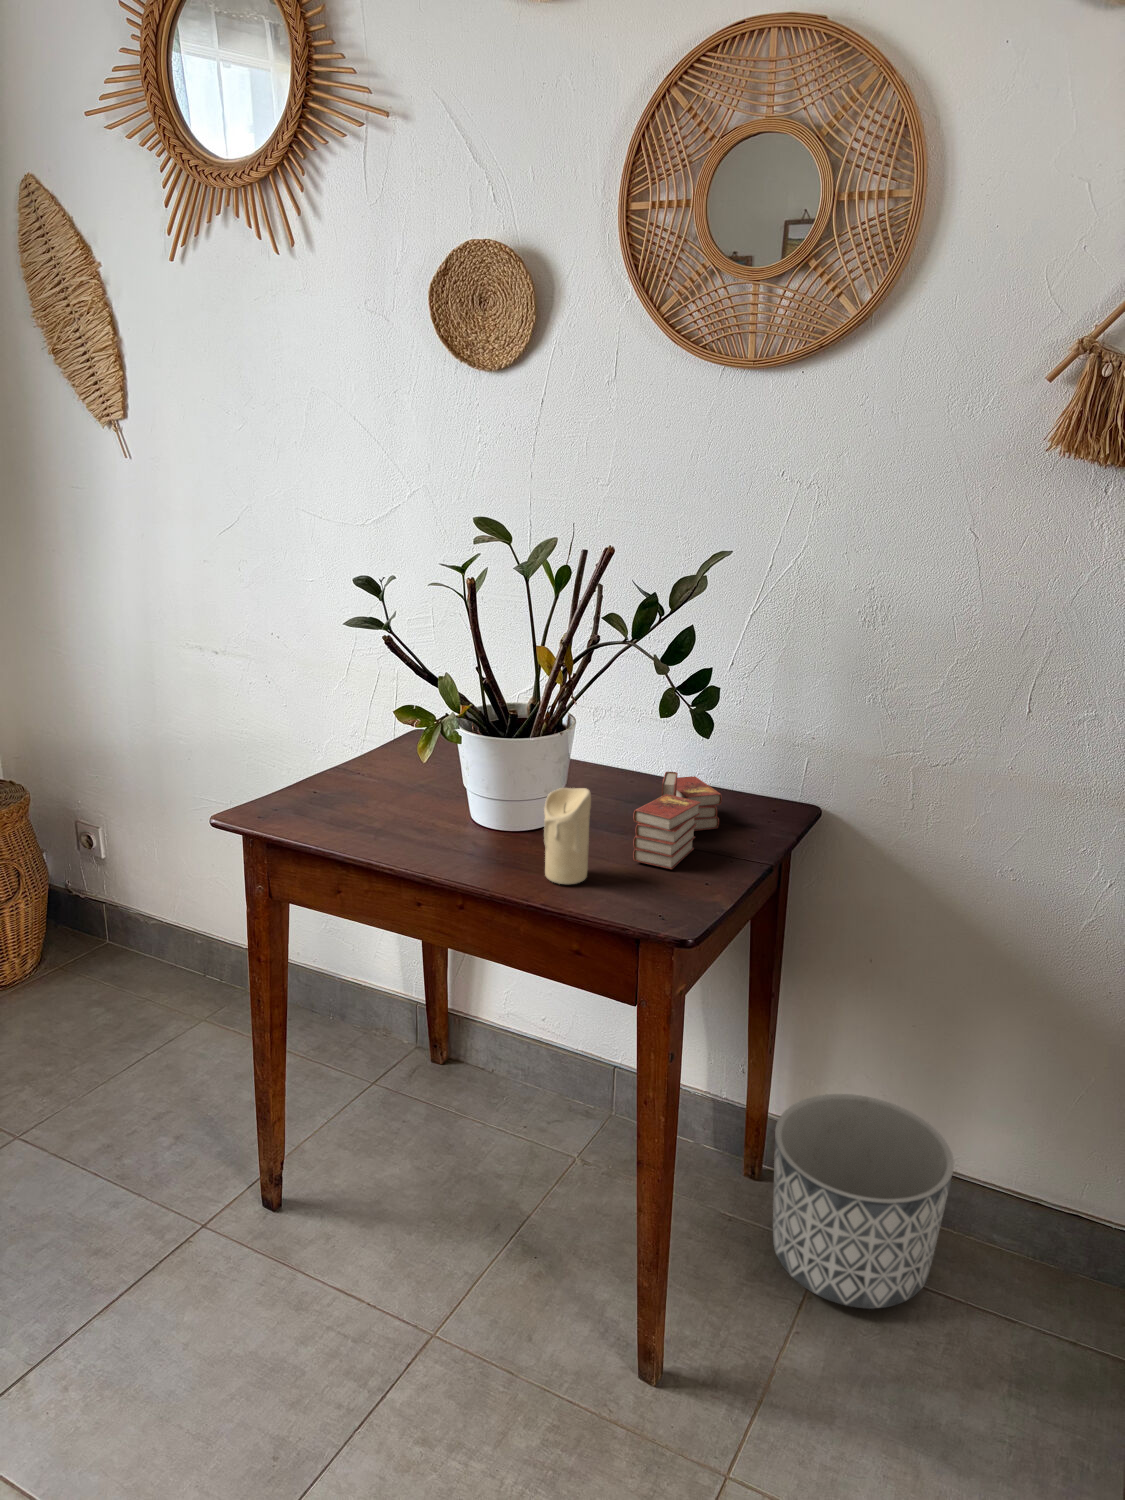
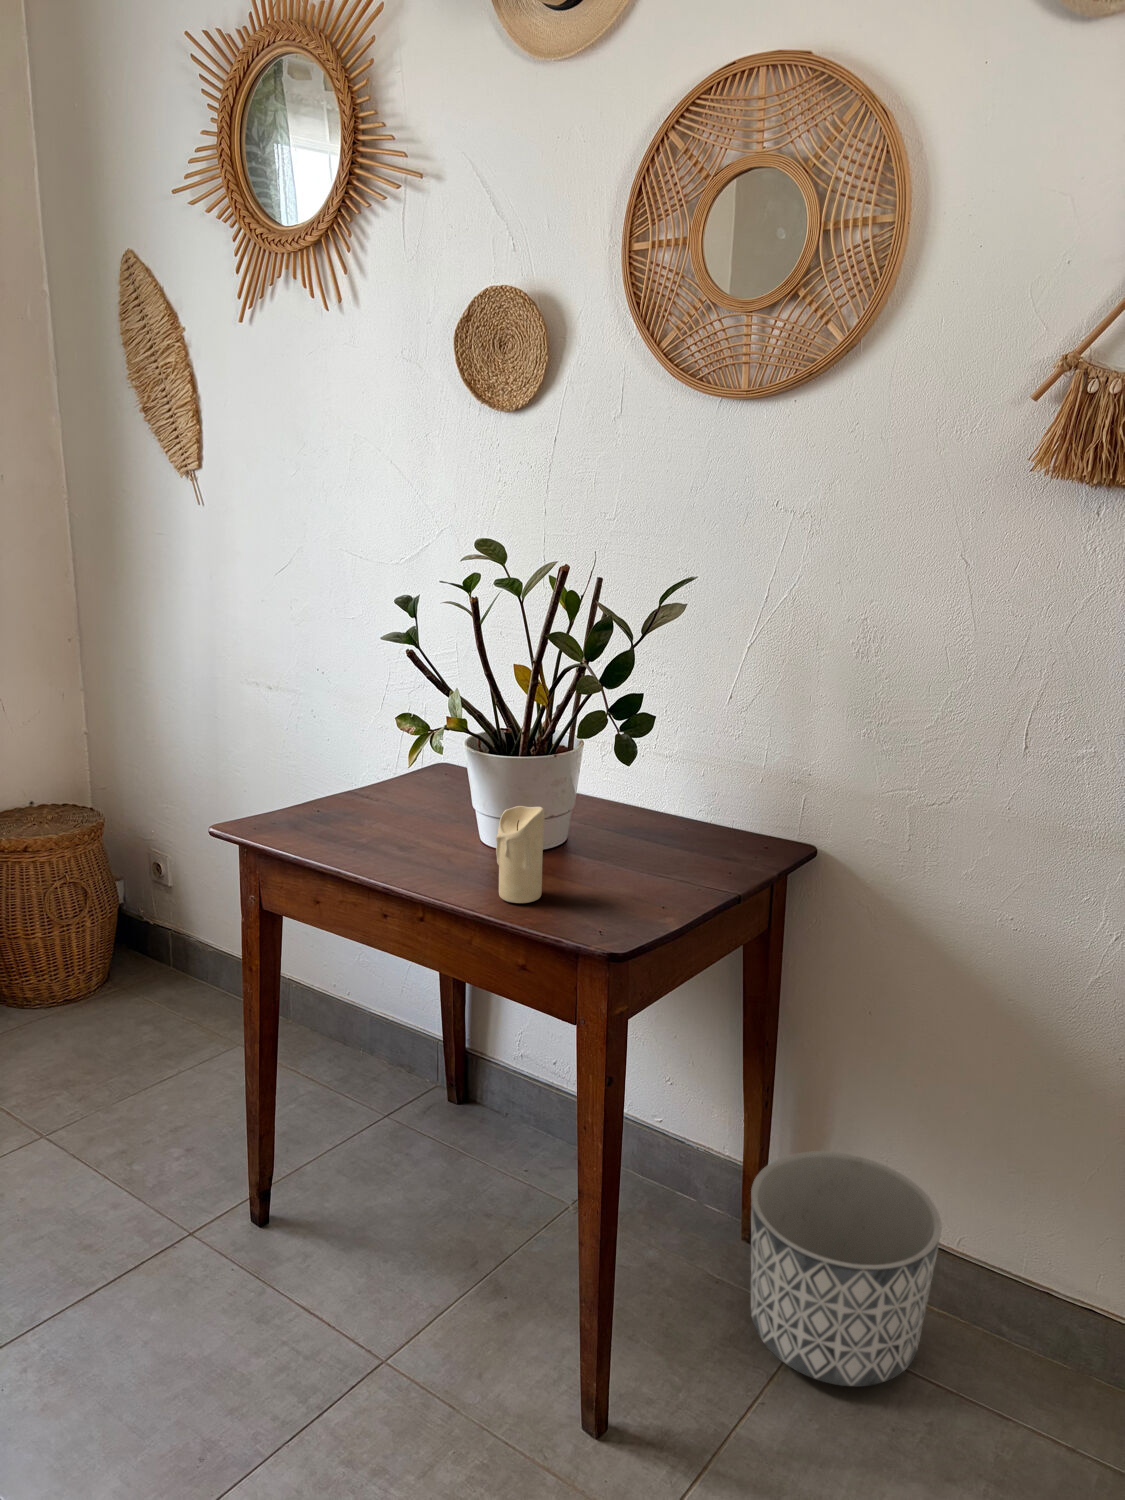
book: present [633,772,722,869] -> none [594,800,701,895]

